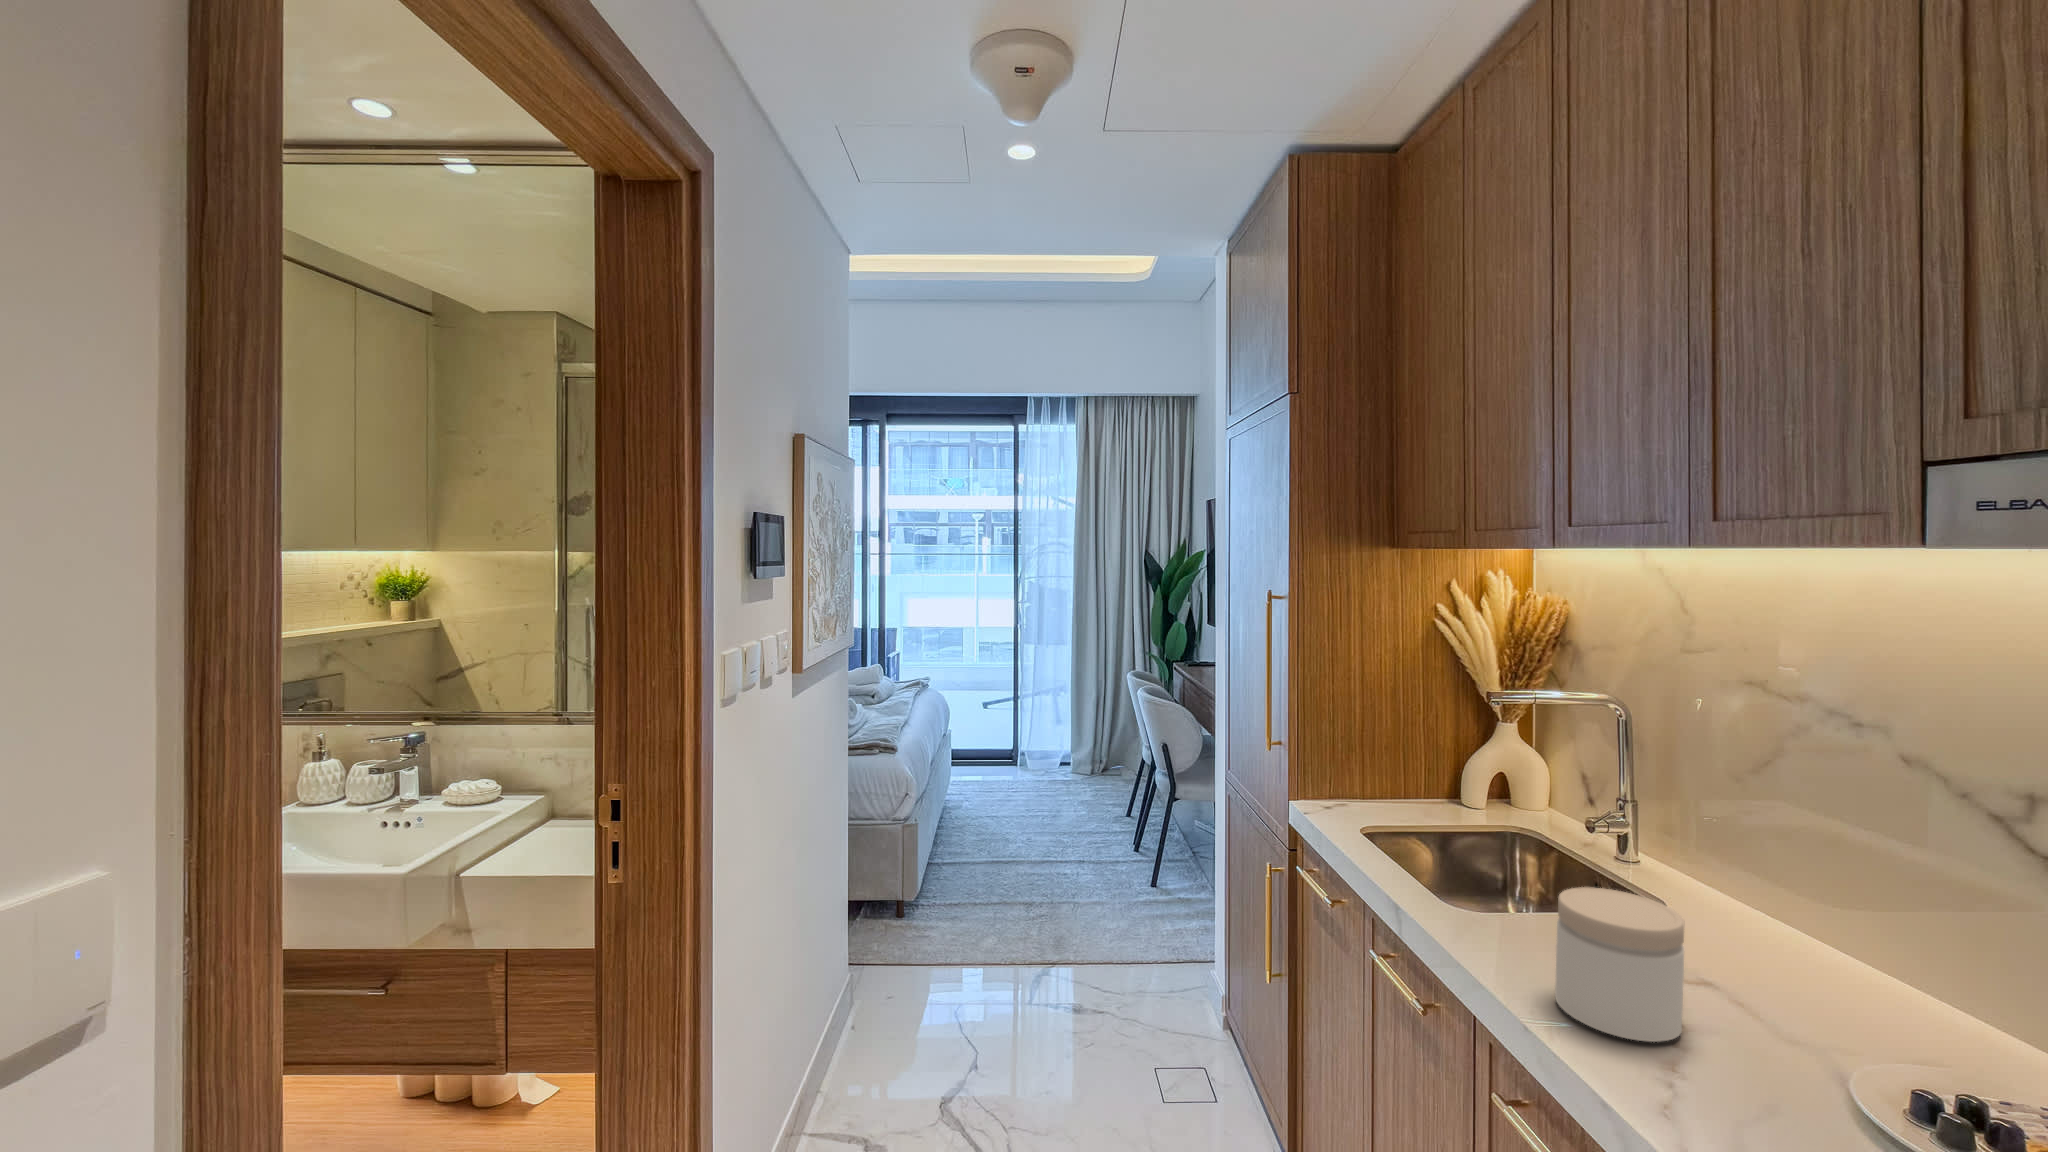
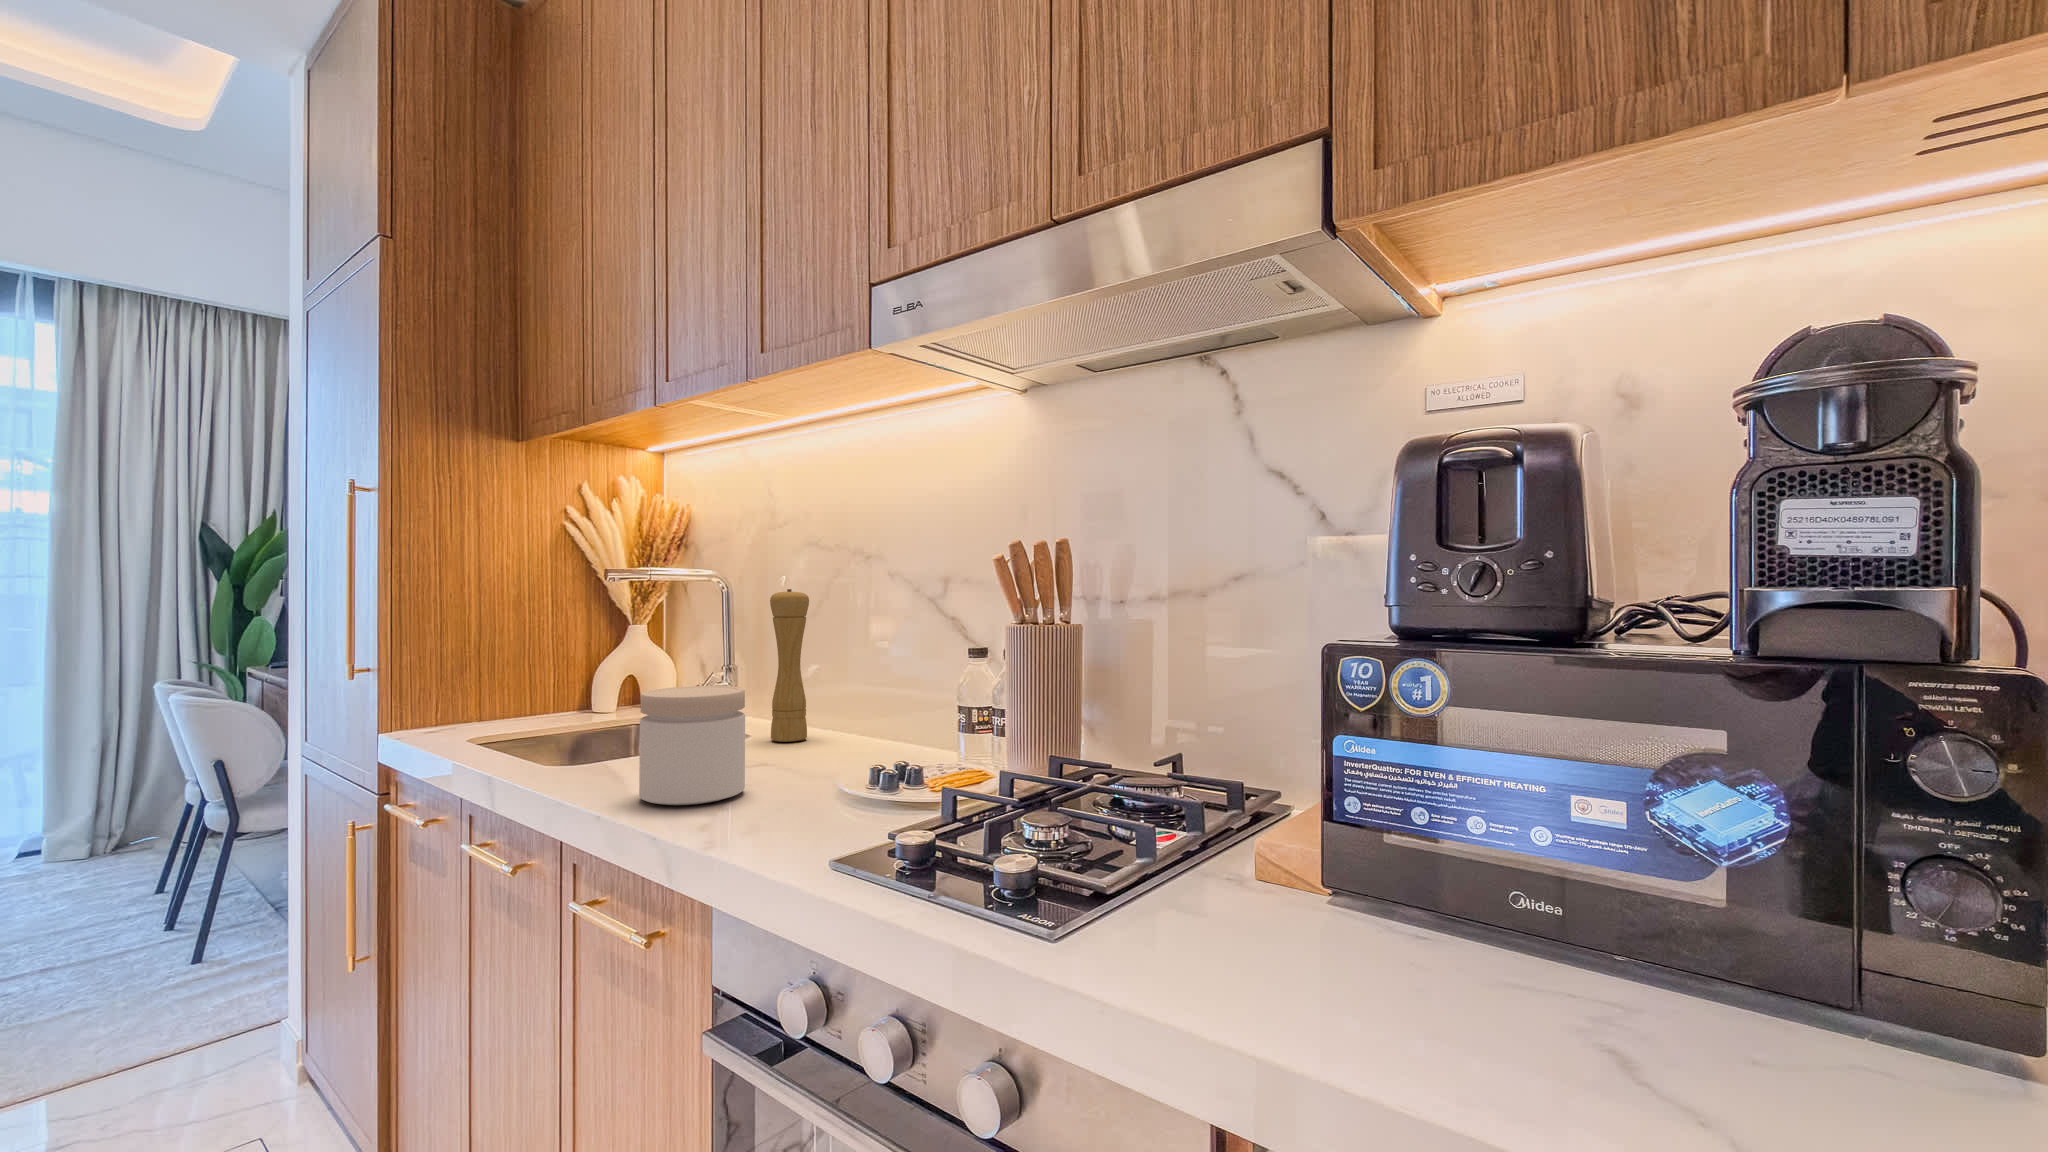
pepper mill: none [1687,749,1747,931] -> present [770,589,809,742]

